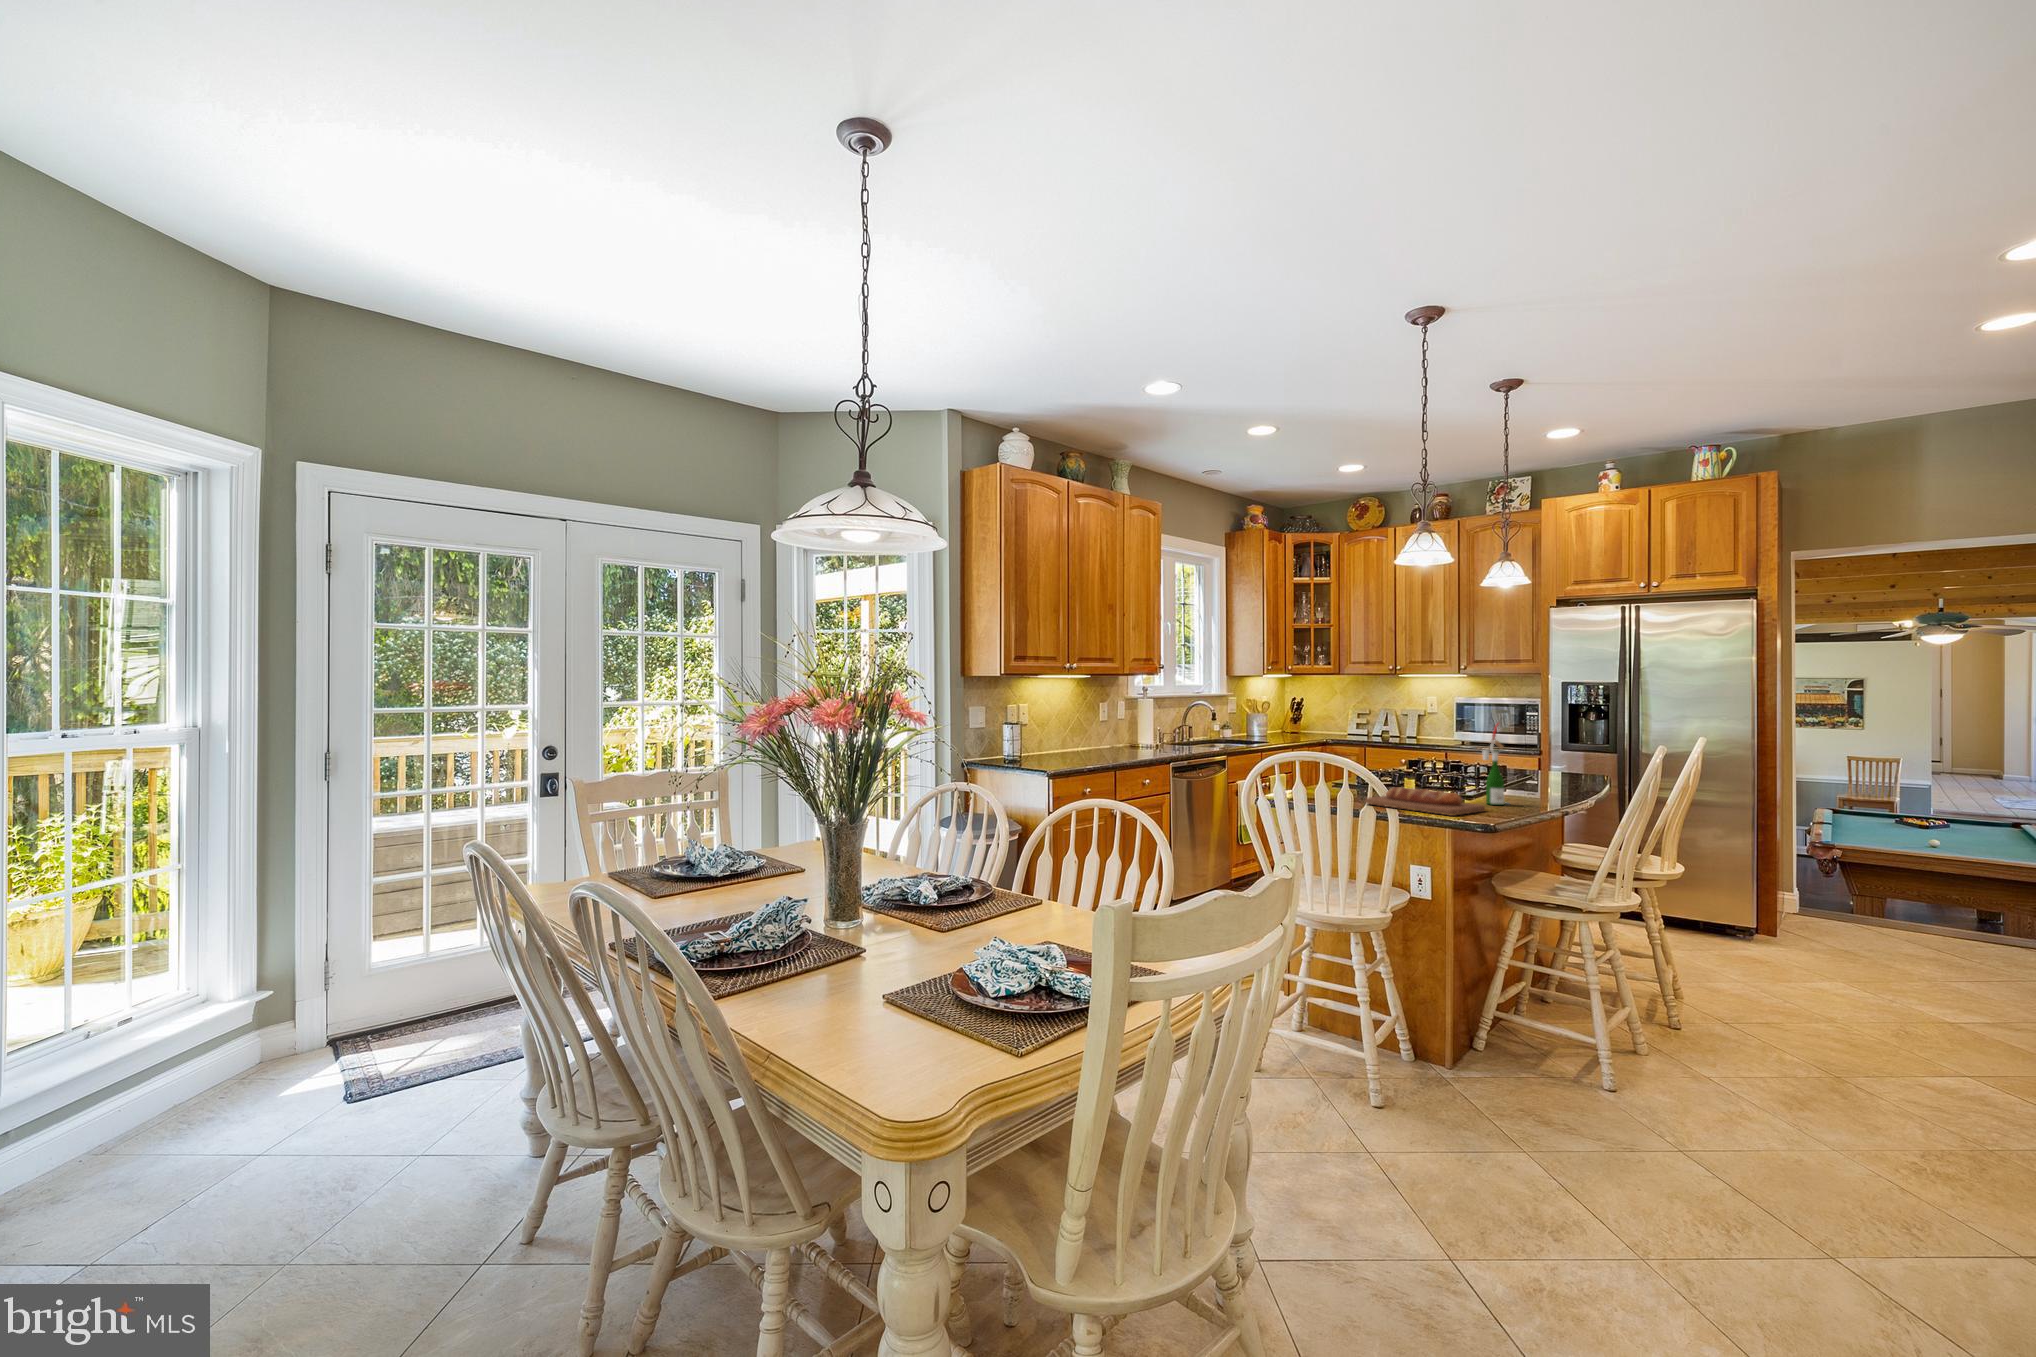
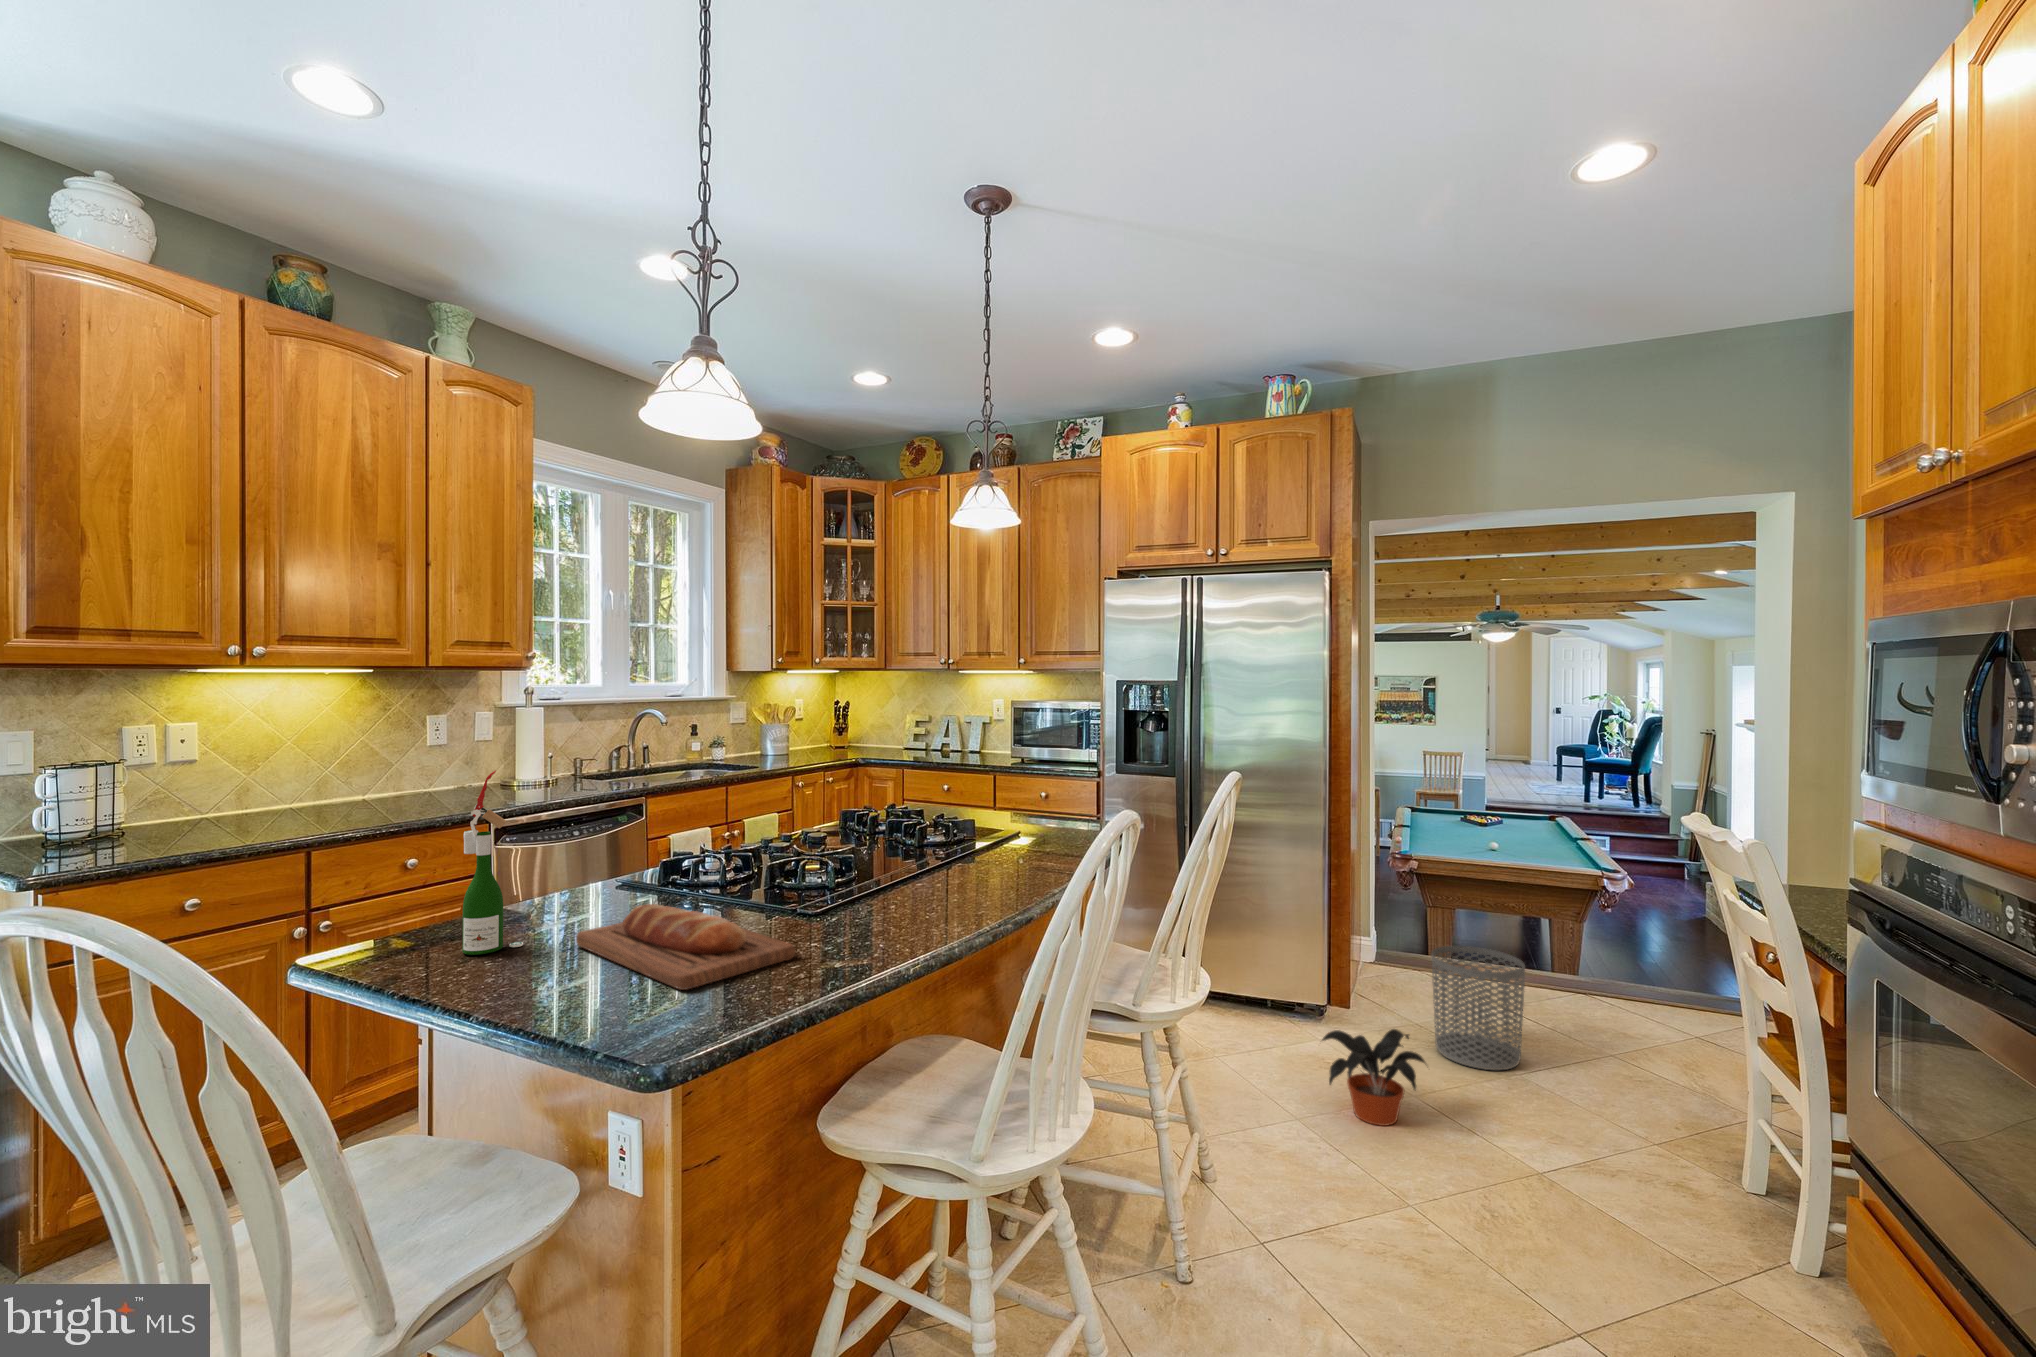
wine bottle: present [1483,723,1505,805] -> present [462,770,523,955]
waste bin: none [1856,891,1948,983] -> present [1431,946,1525,1070]
potted plant: none [1756,931,1854,997] -> present [1322,1029,1426,1126]

